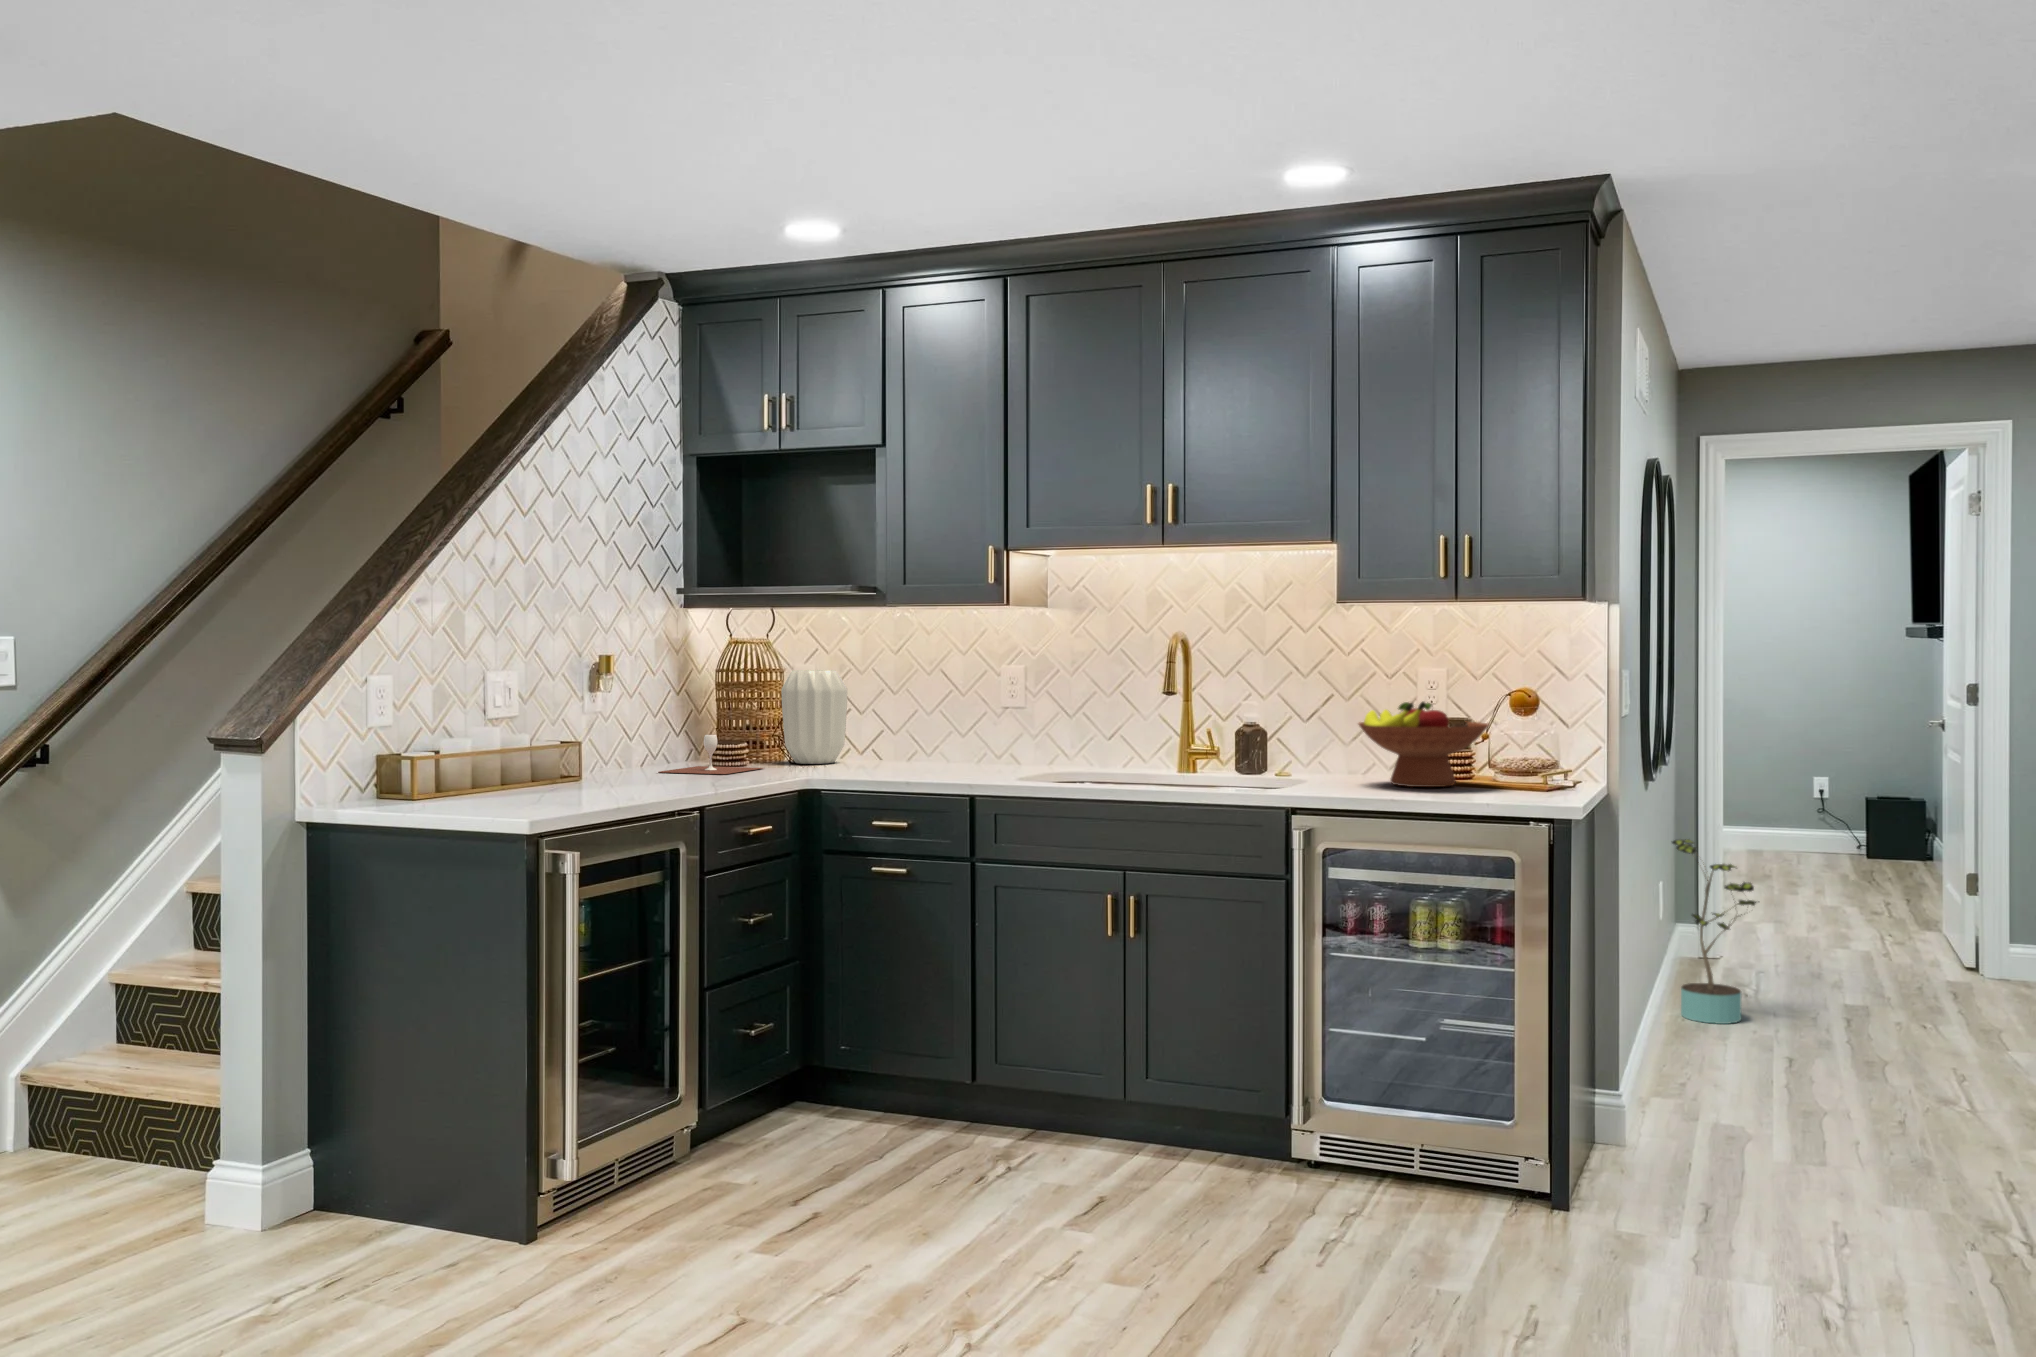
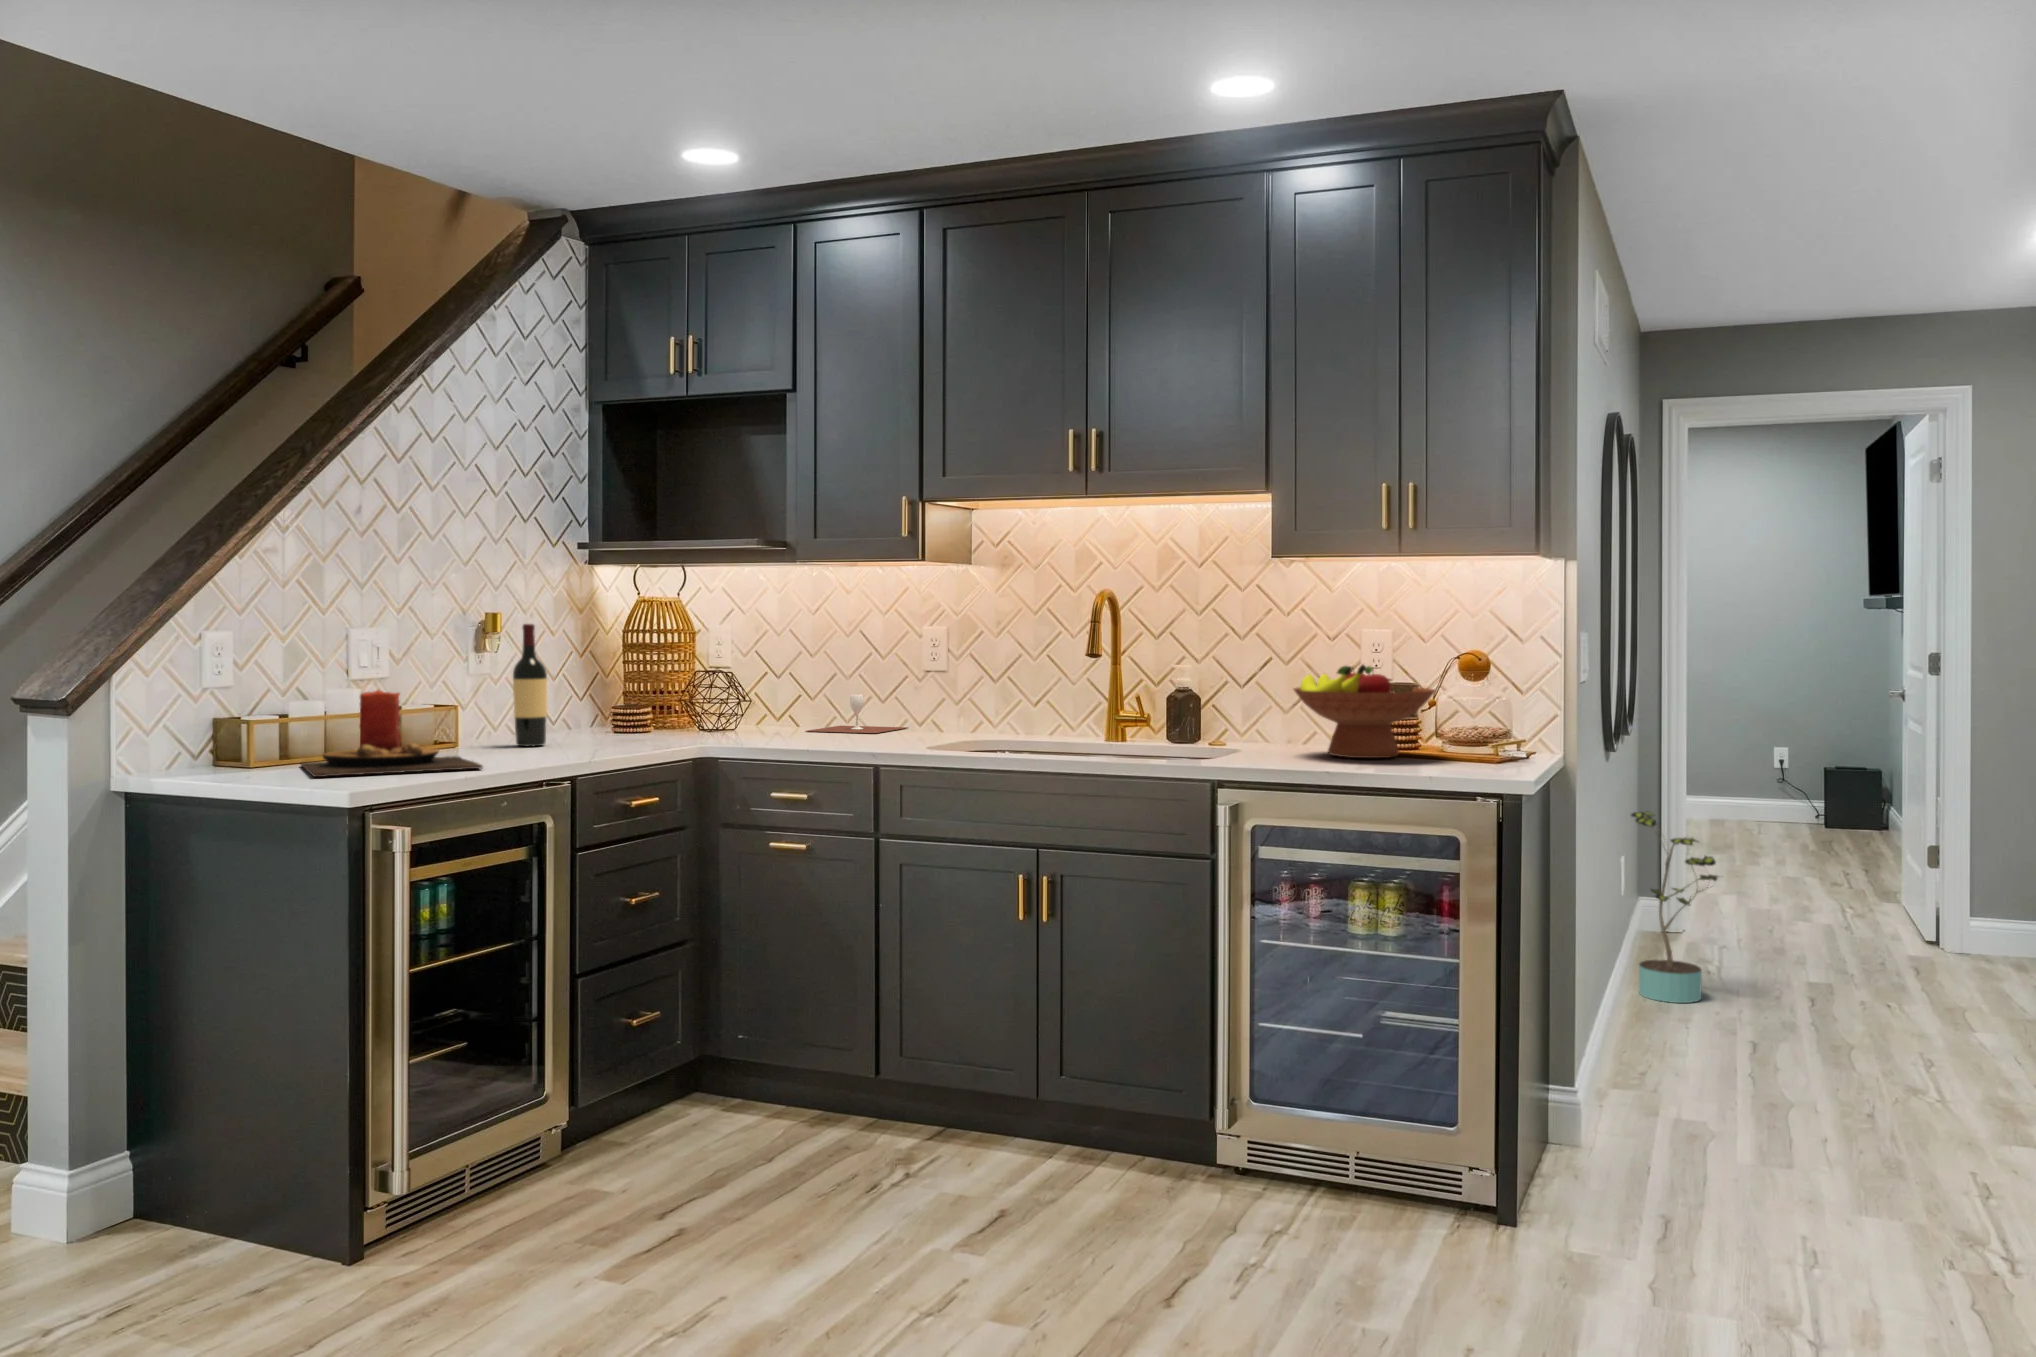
wine bottle: none [629,665,660,779] -> present [513,624,547,746]
vase: present [781,670,847,764] -> none [694,632,764,730]
candle: none [456,728,627,807] -> present [301,690,482,777]
wine glass: present [659,734,763,774] -> present [807,694,907,733]

